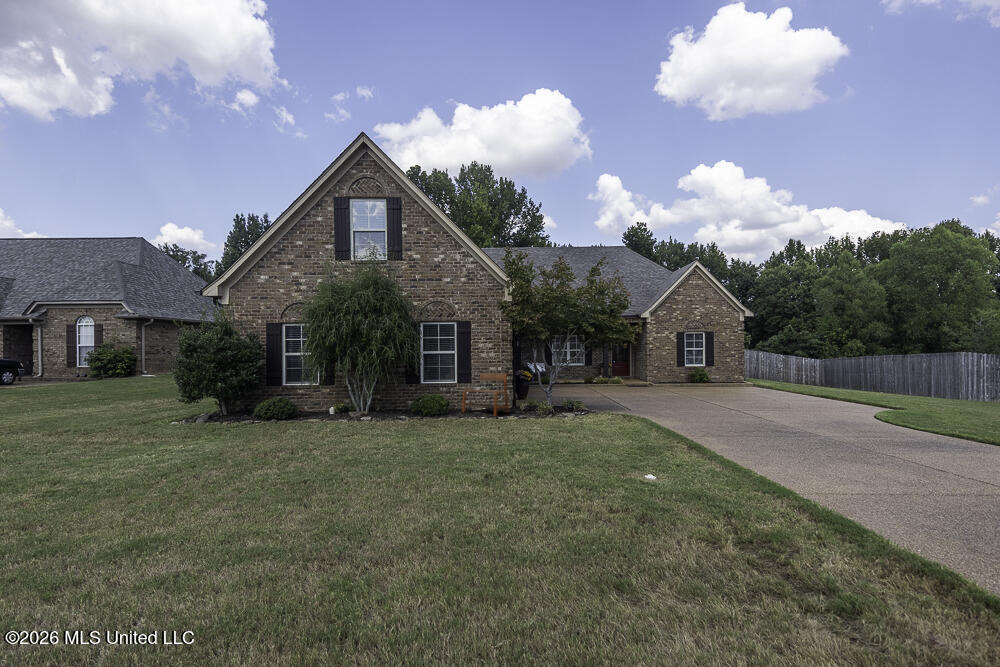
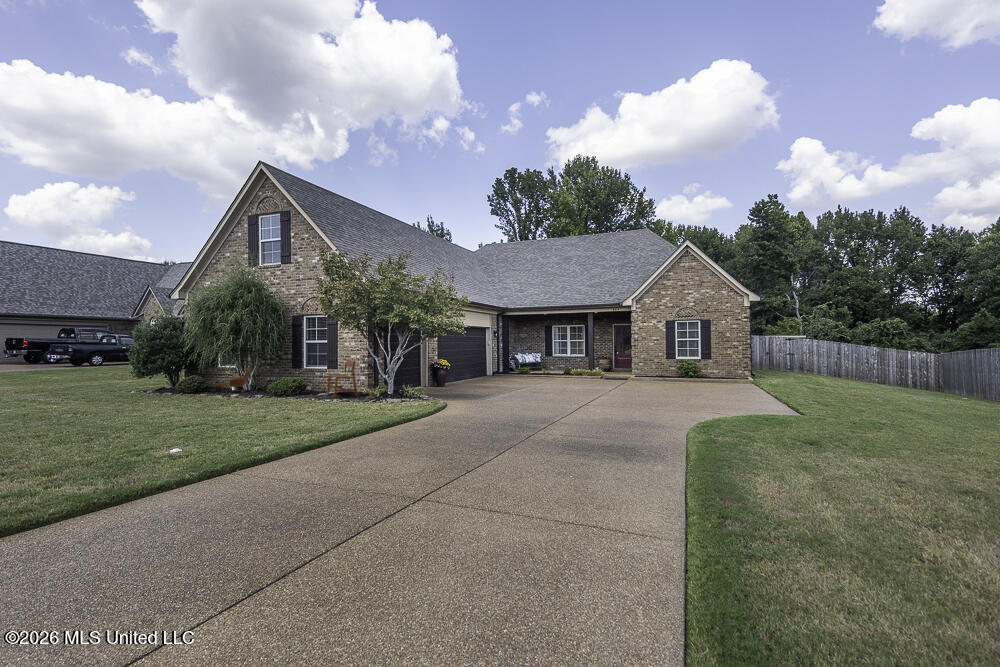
lounge chair: none [316,386,359,420] -> present [214,368,250,393]

